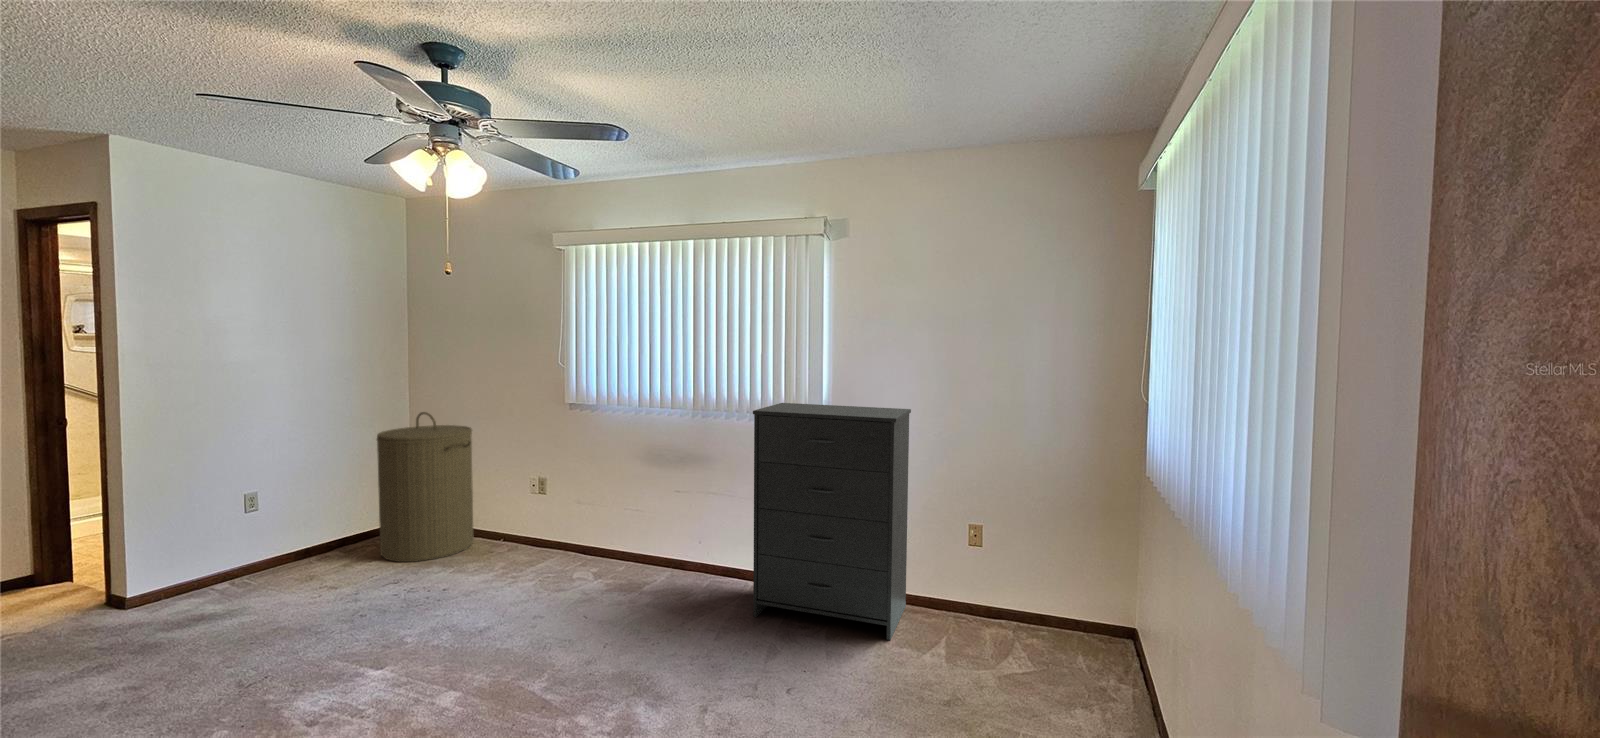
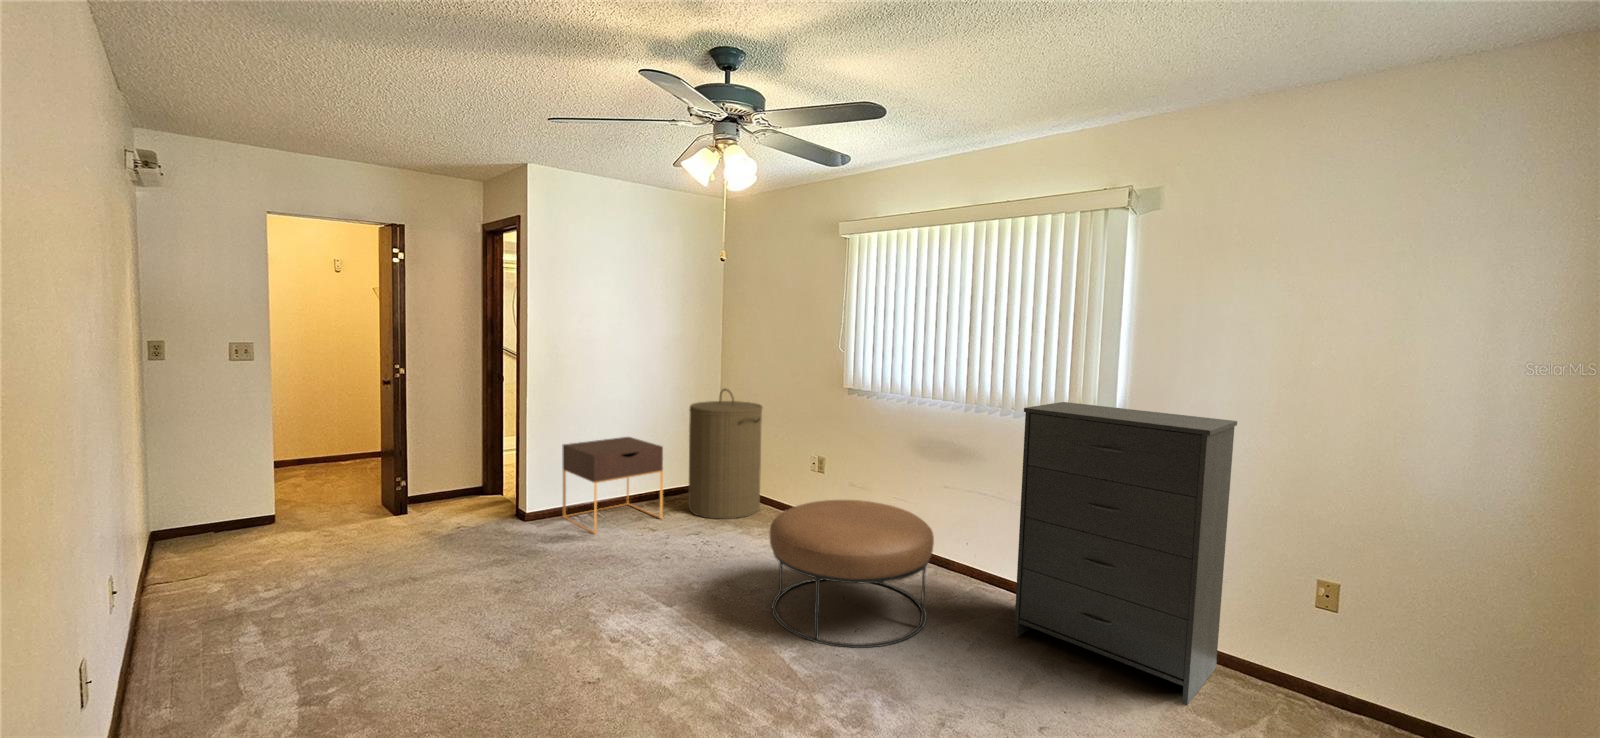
nightstand: none [185,480,346,607] -> present [562,437,663,534]
ottoman: none [503,515,677,667] -> present [770,500,934,648]

